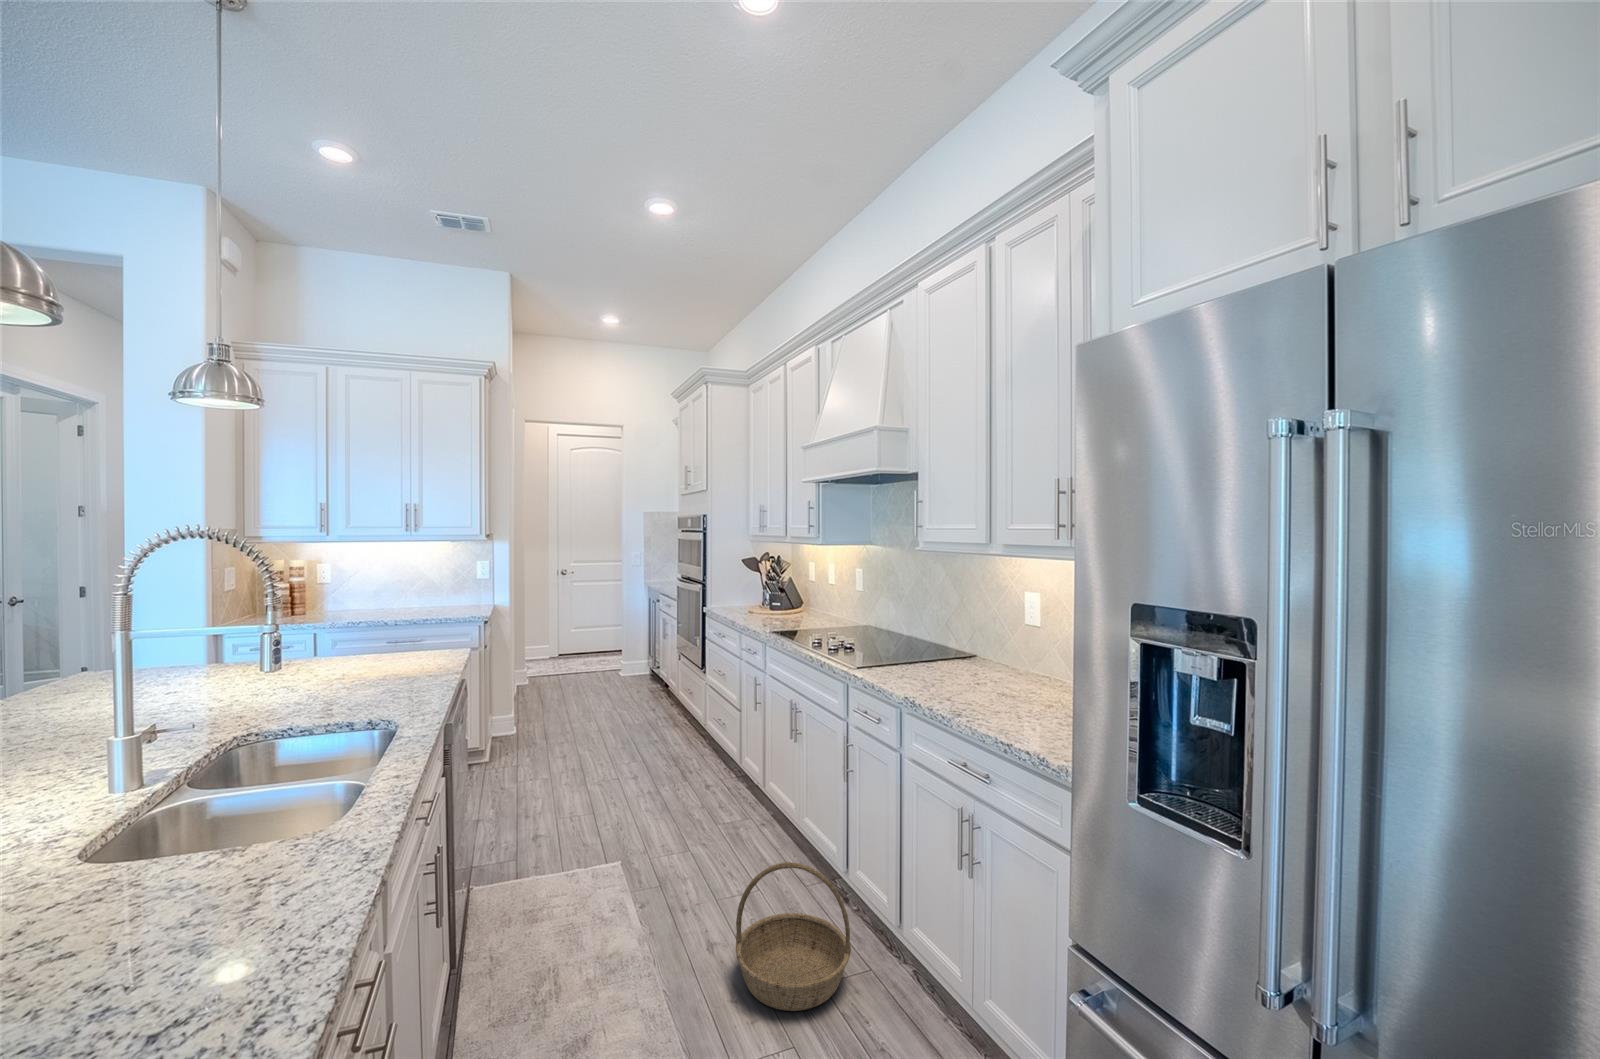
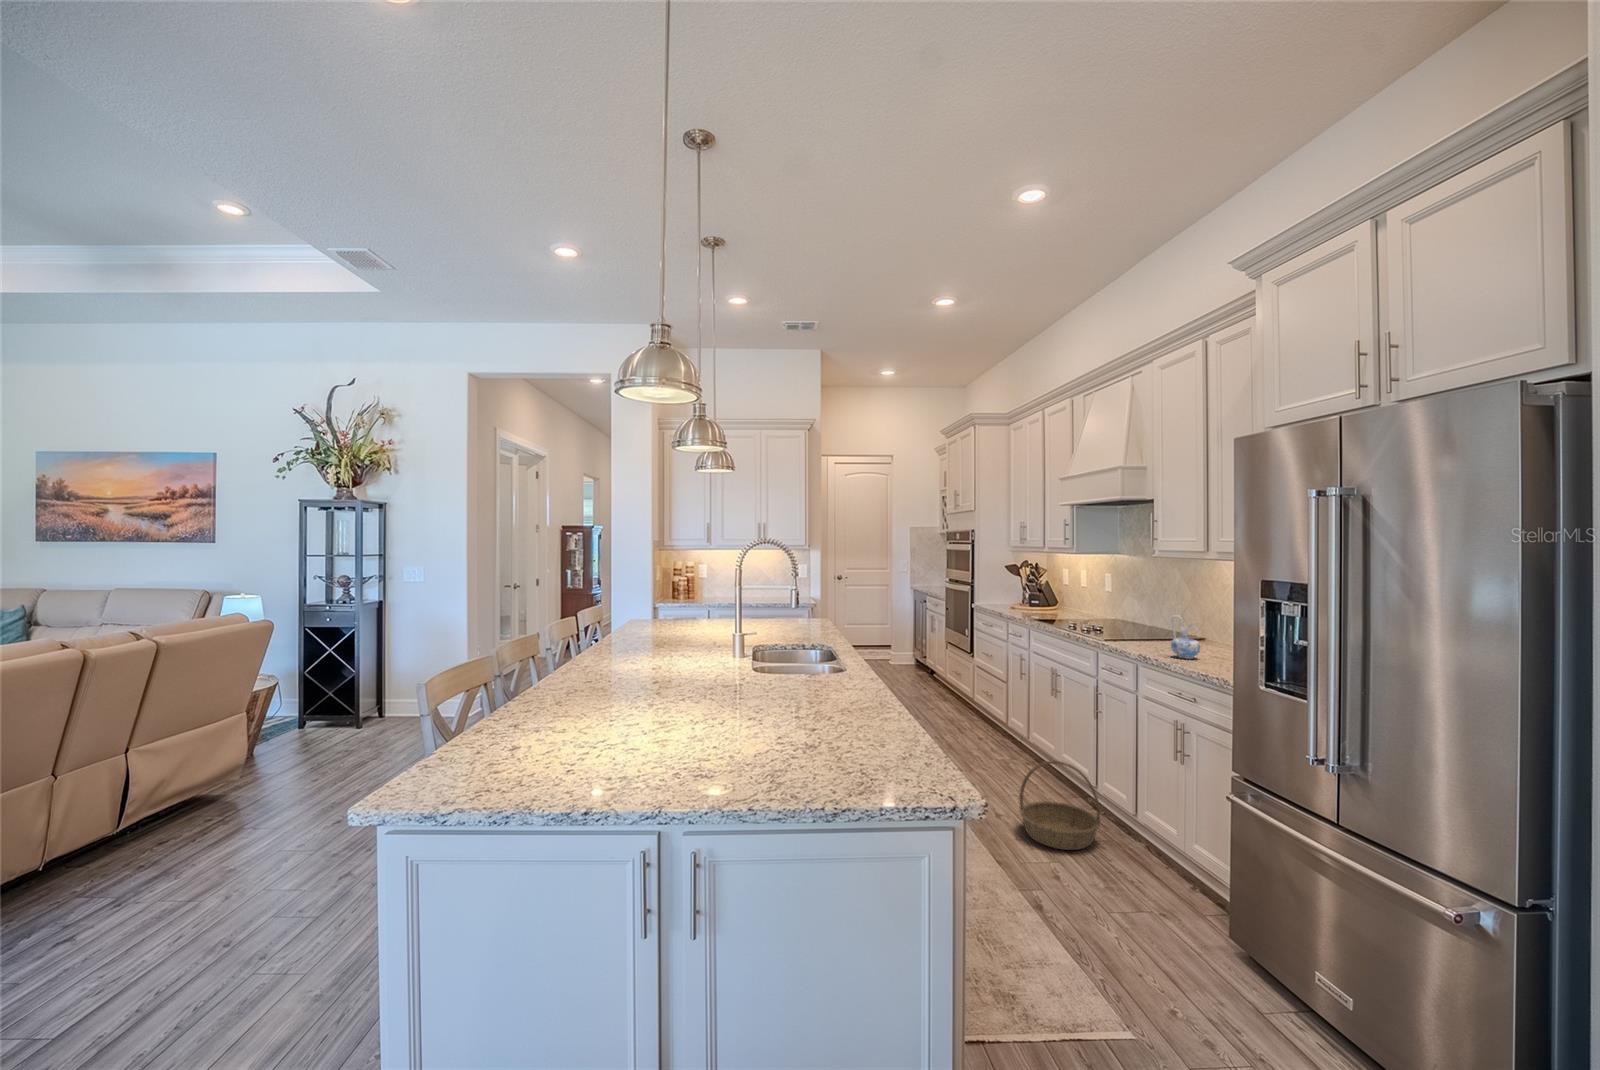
ceramic pitcher: none [946,634,985,699] -> present [1171,615,1200,659]

